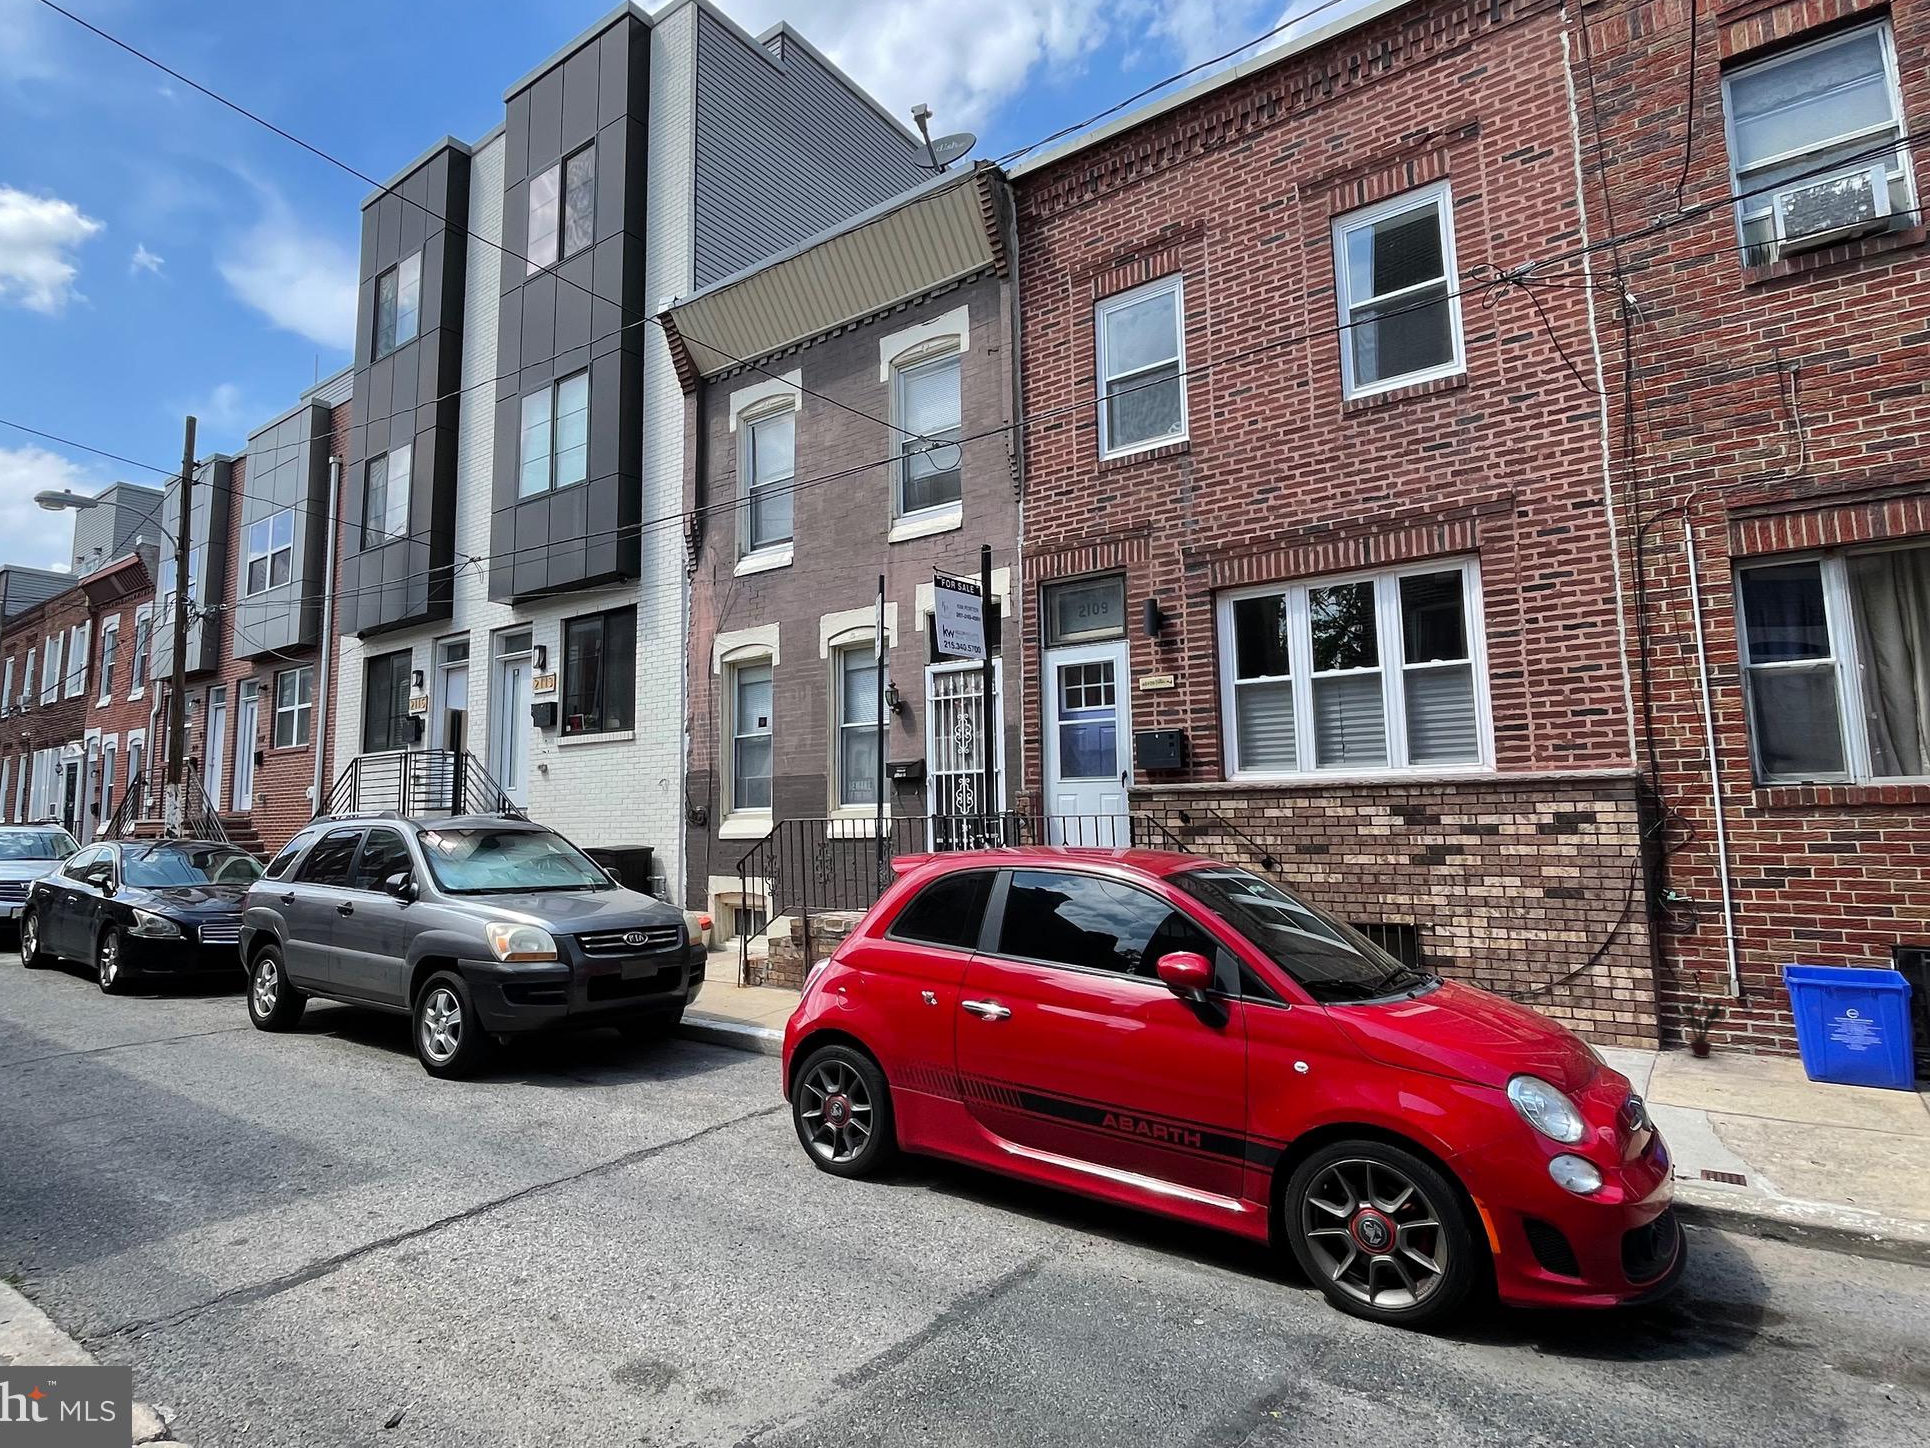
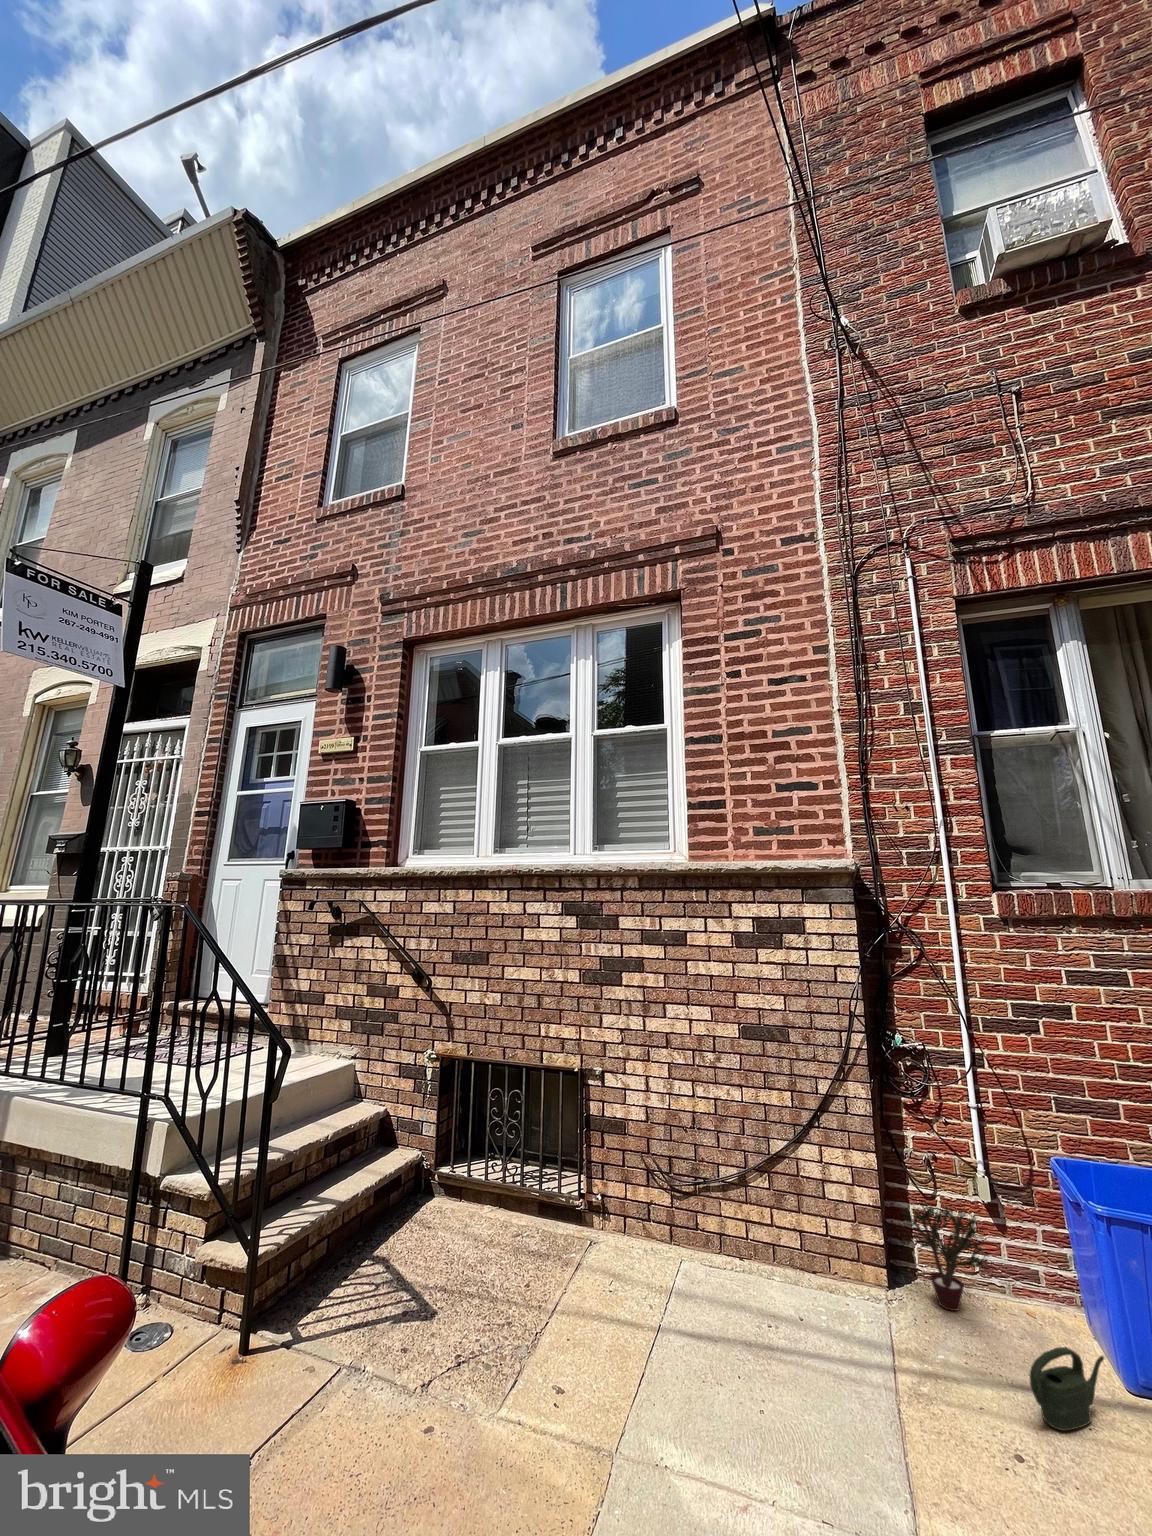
watering can: none [1725,1045,1781,1081] -> present [1030,1347,1104,1431]

